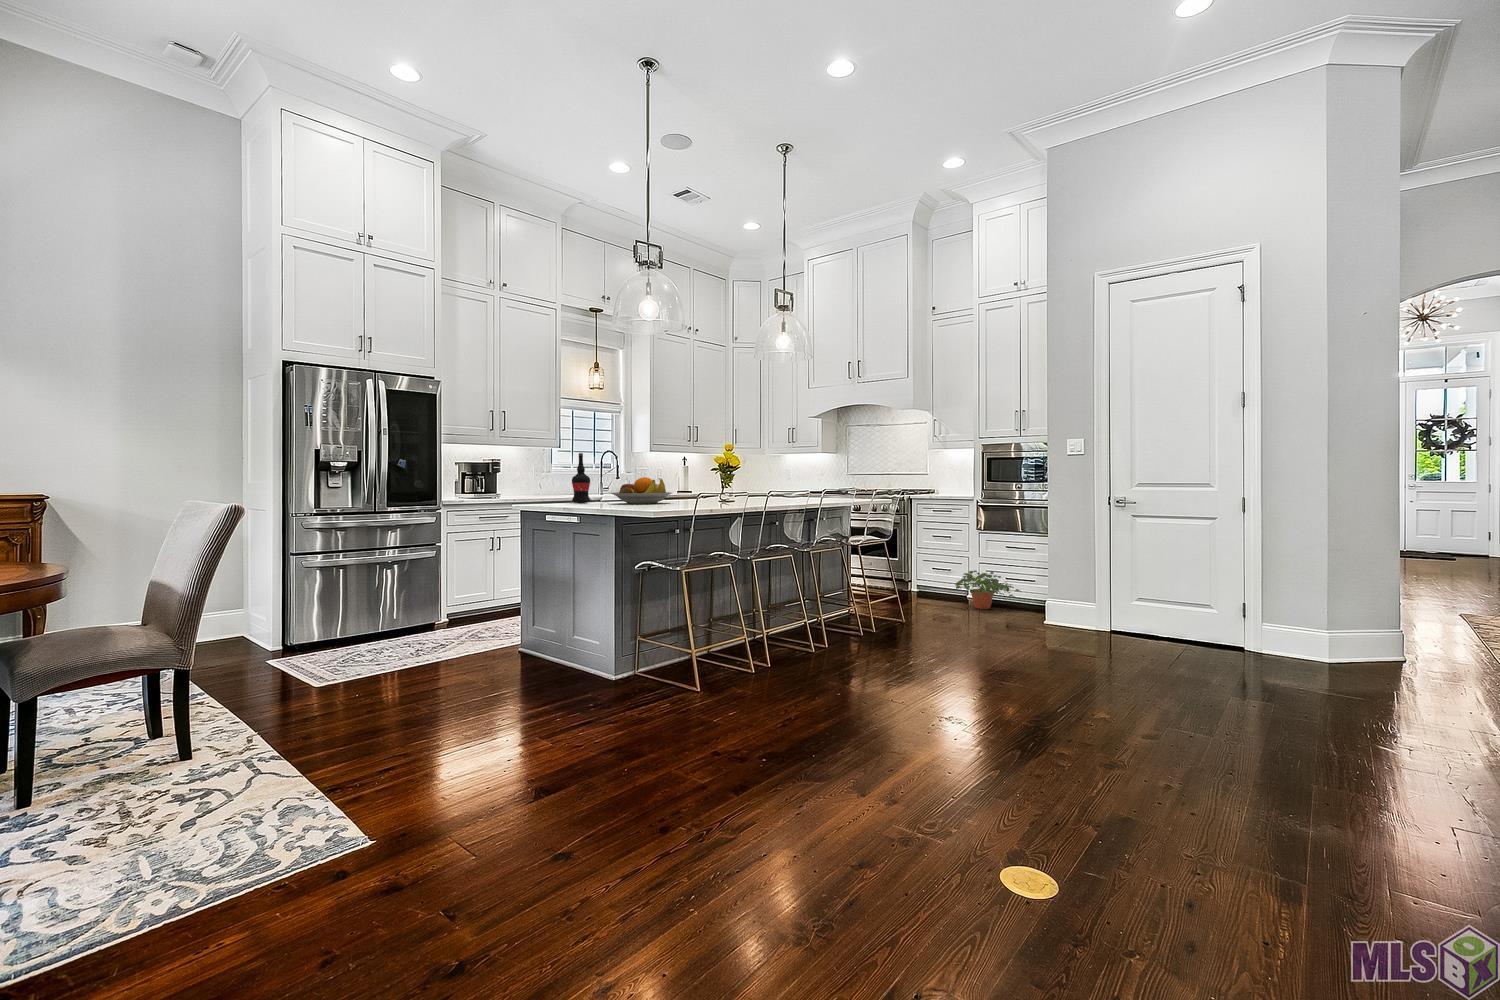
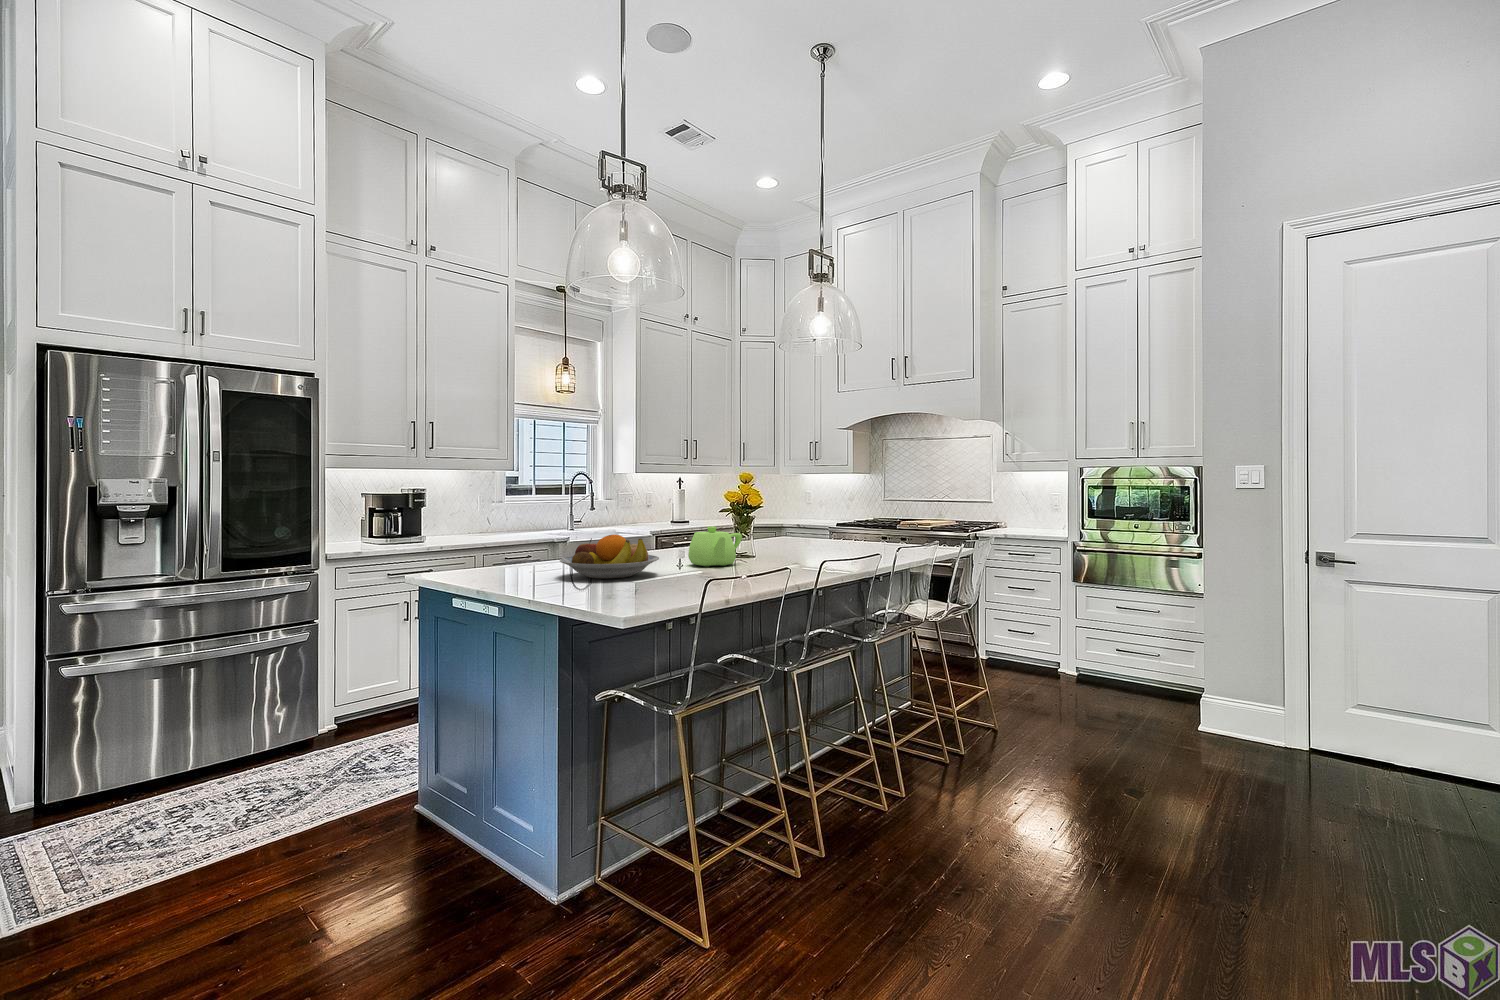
wine bottle: present [572,453,590,503] -> none [501,493,531,571]
teapot: none [691,476,726,501] -> present [688,526,742,567]
potted plant: present [956,570,1020,609] -> none [1051,639,1145,696]

